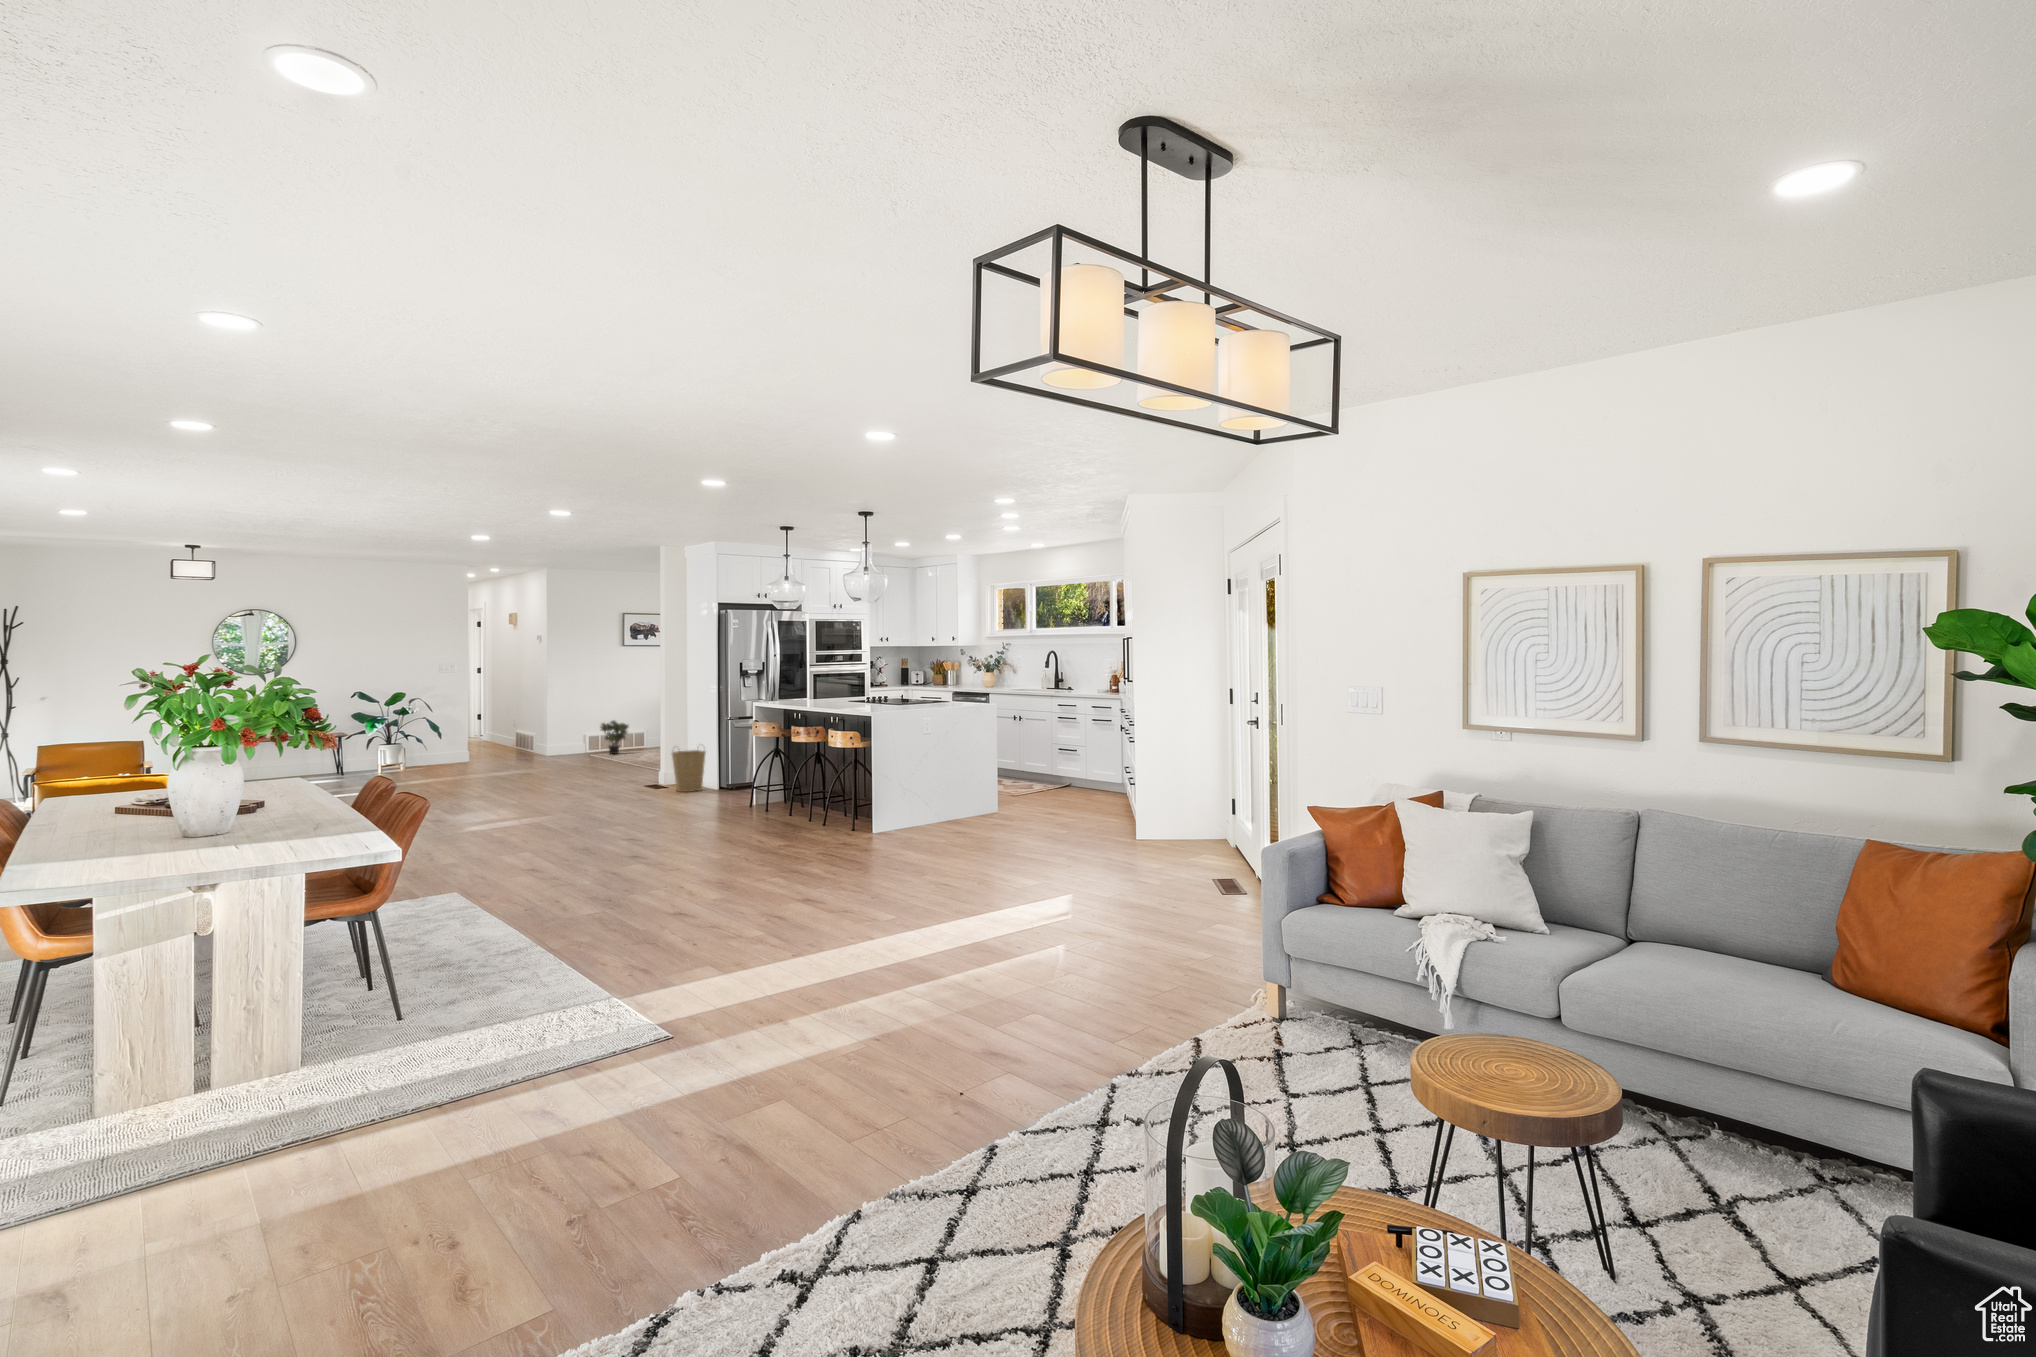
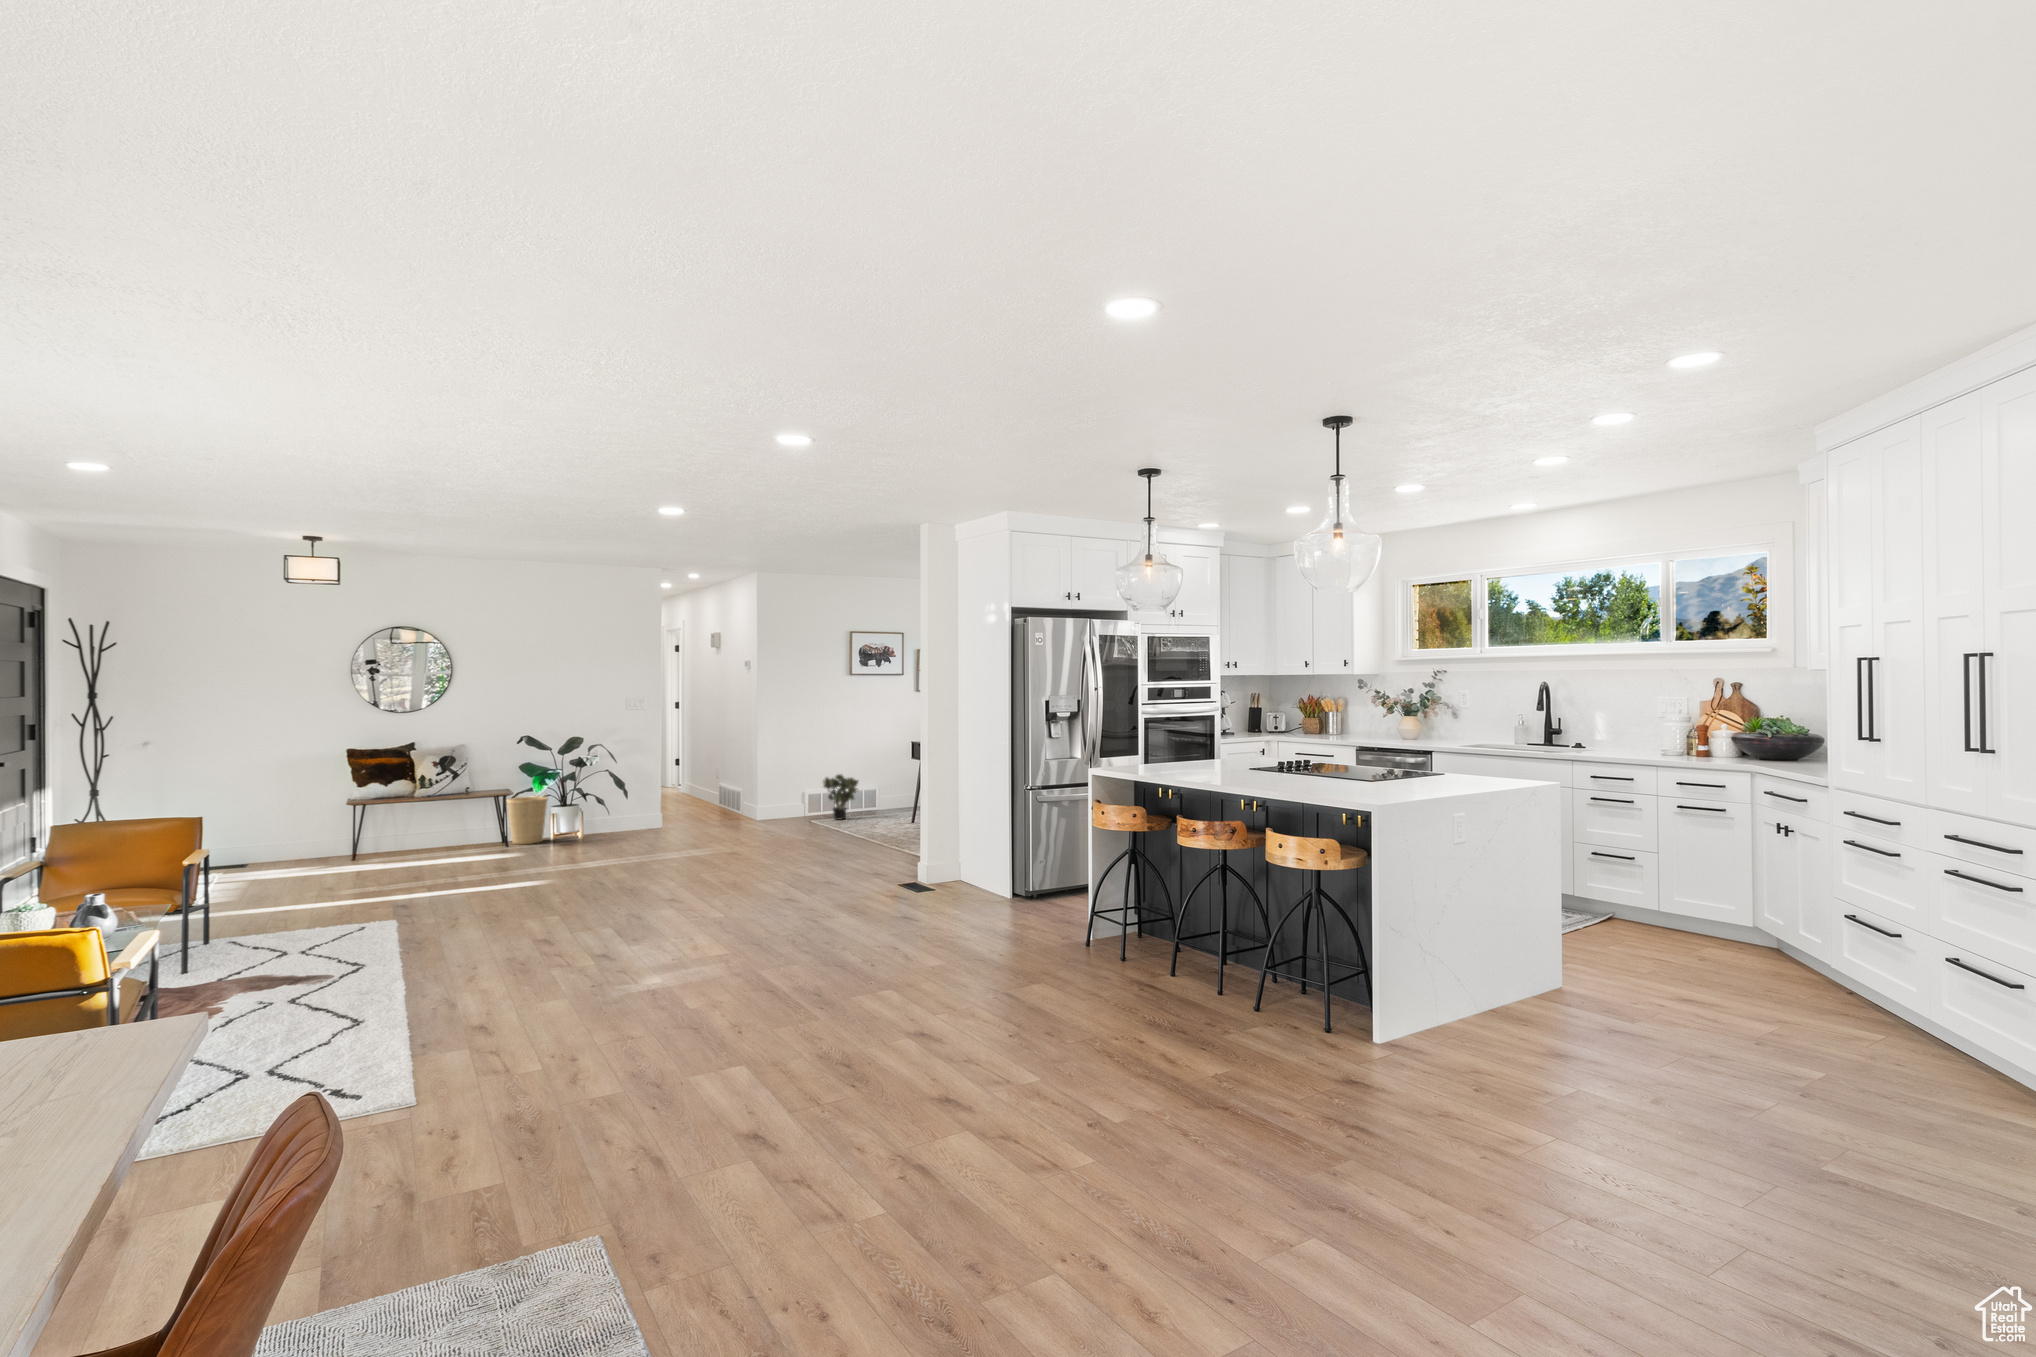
basket: present [672,750,706,792] -> present [507,794,548,844]

